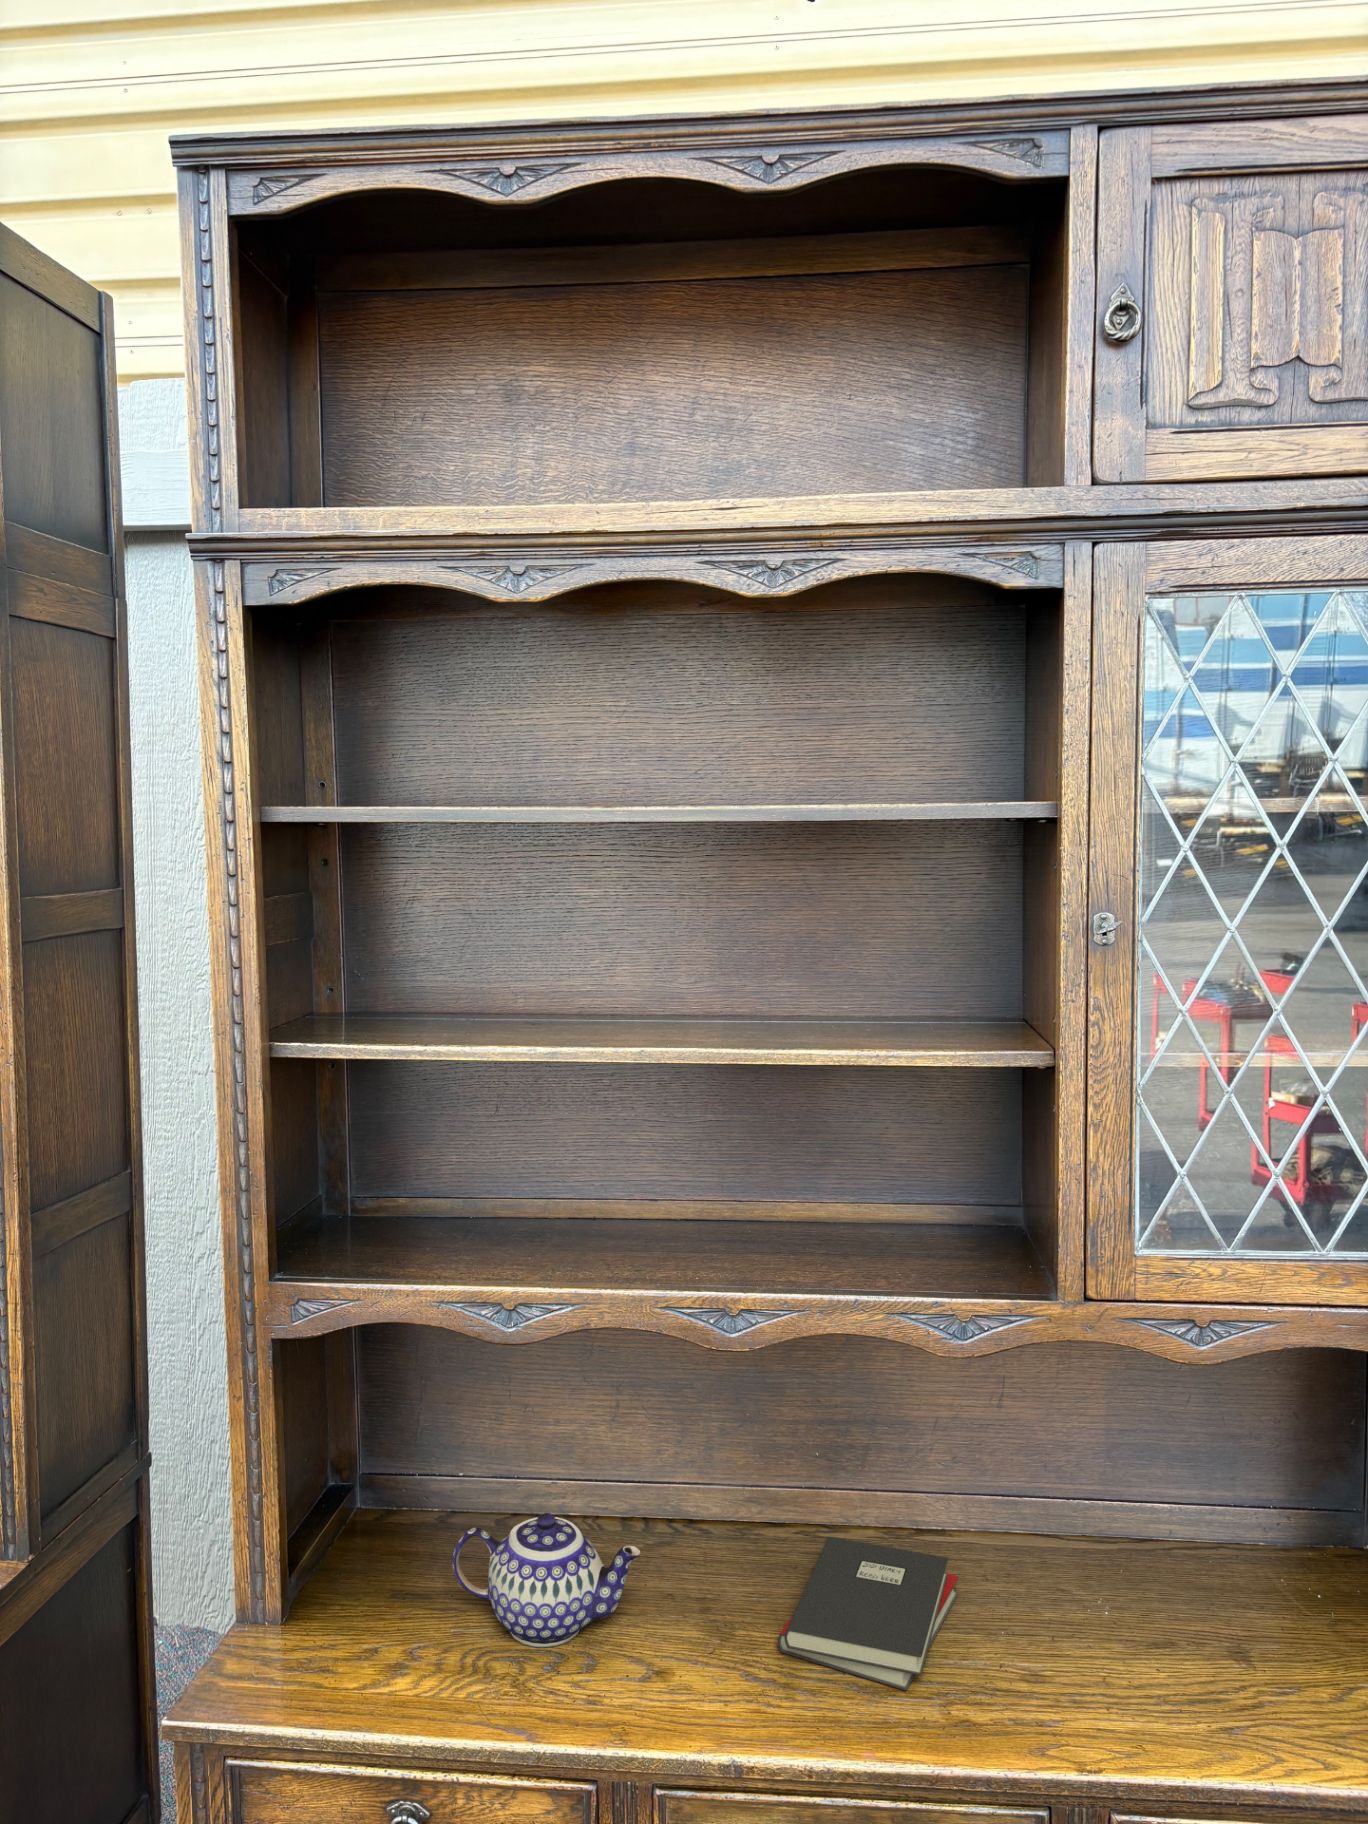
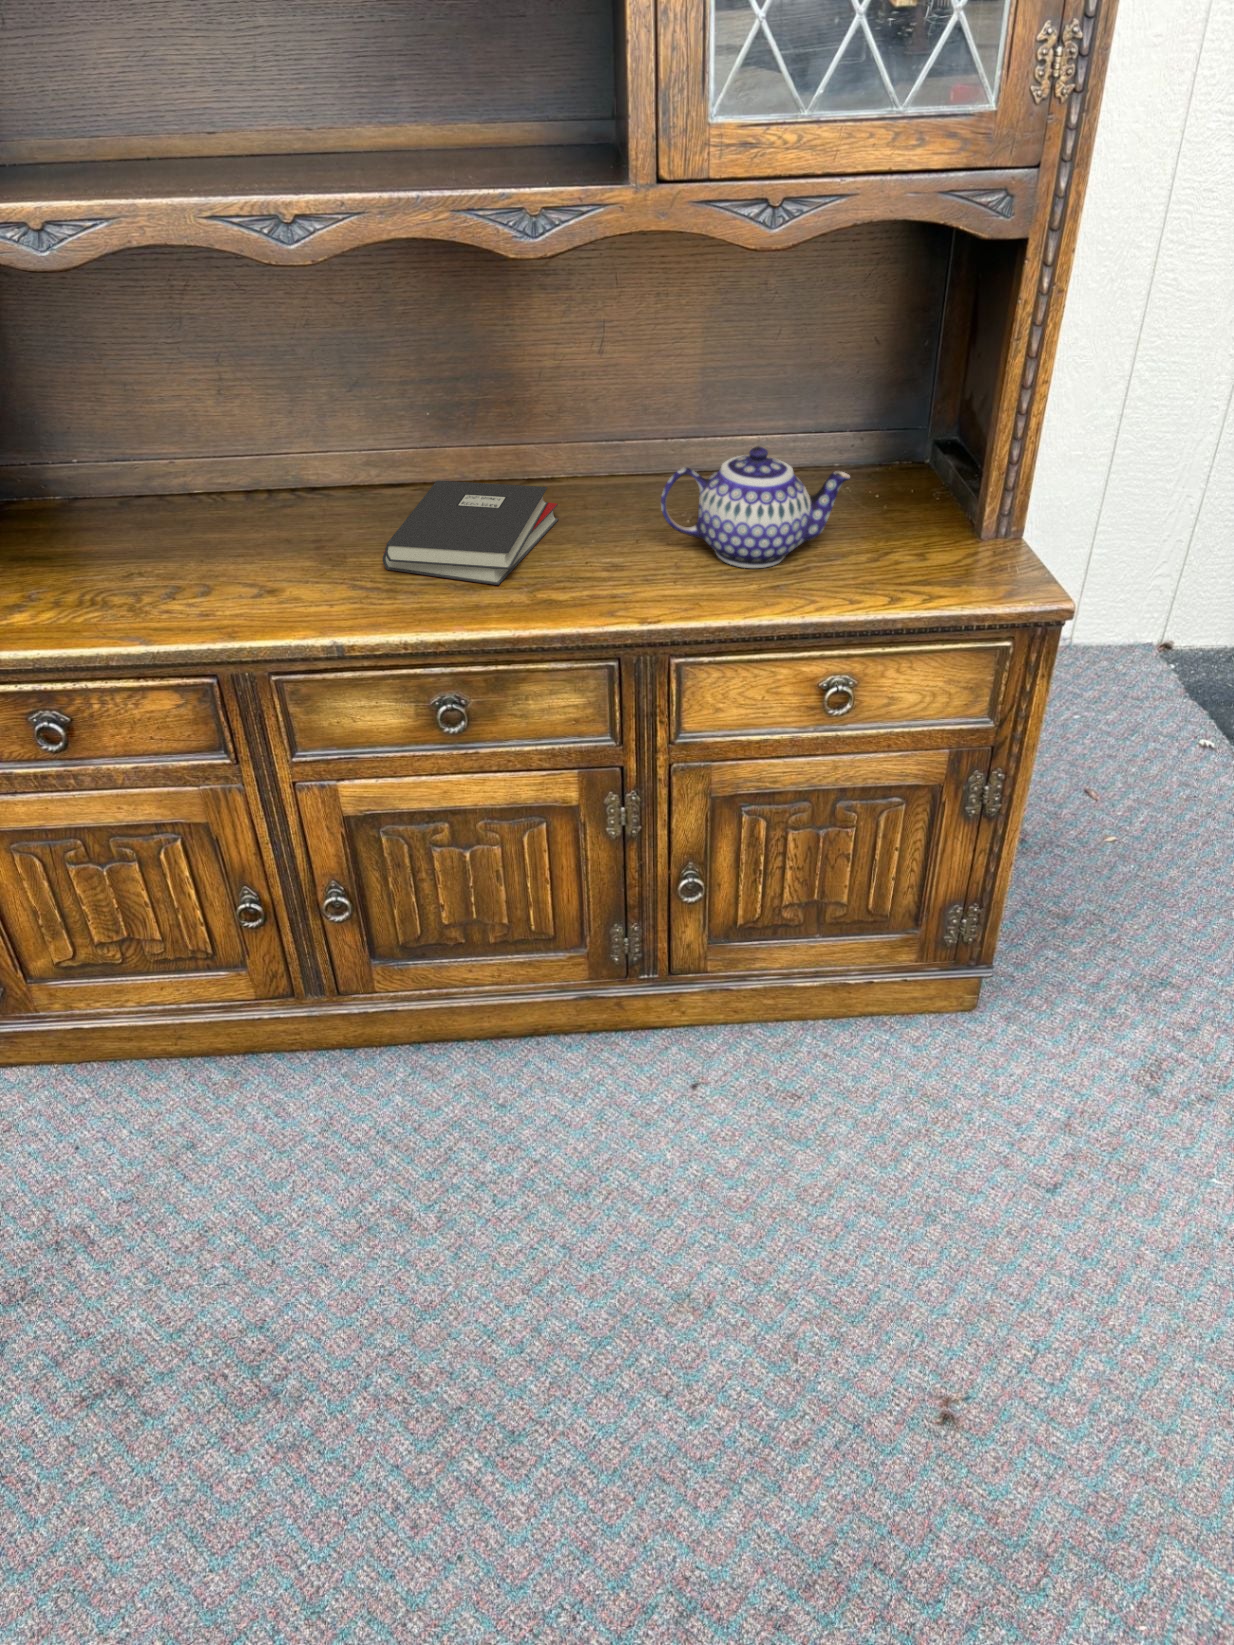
teapot: present [452,1513,640,1647] -> present [661,446,850,568]

